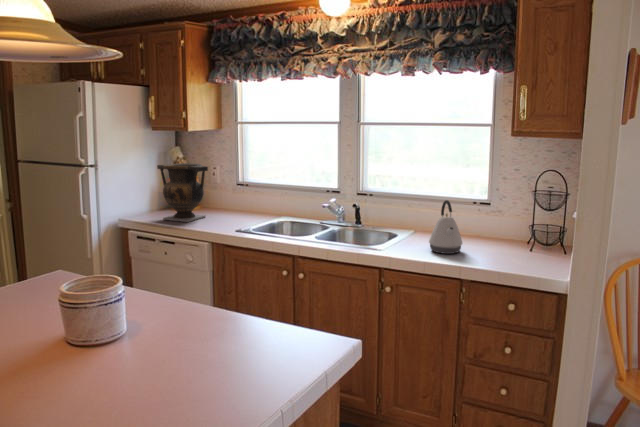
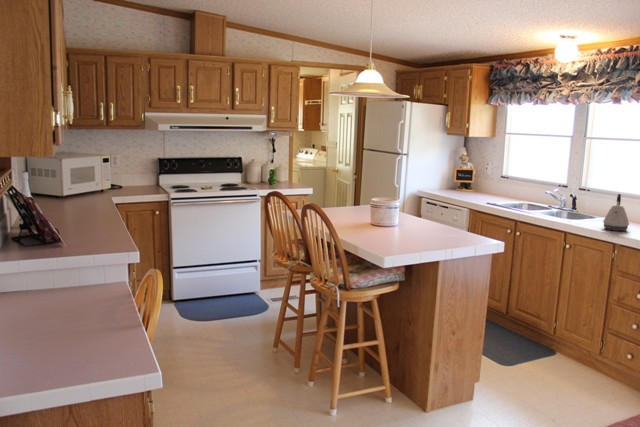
vase: present [157,163,208,222] -> none [444,159,476,197]

